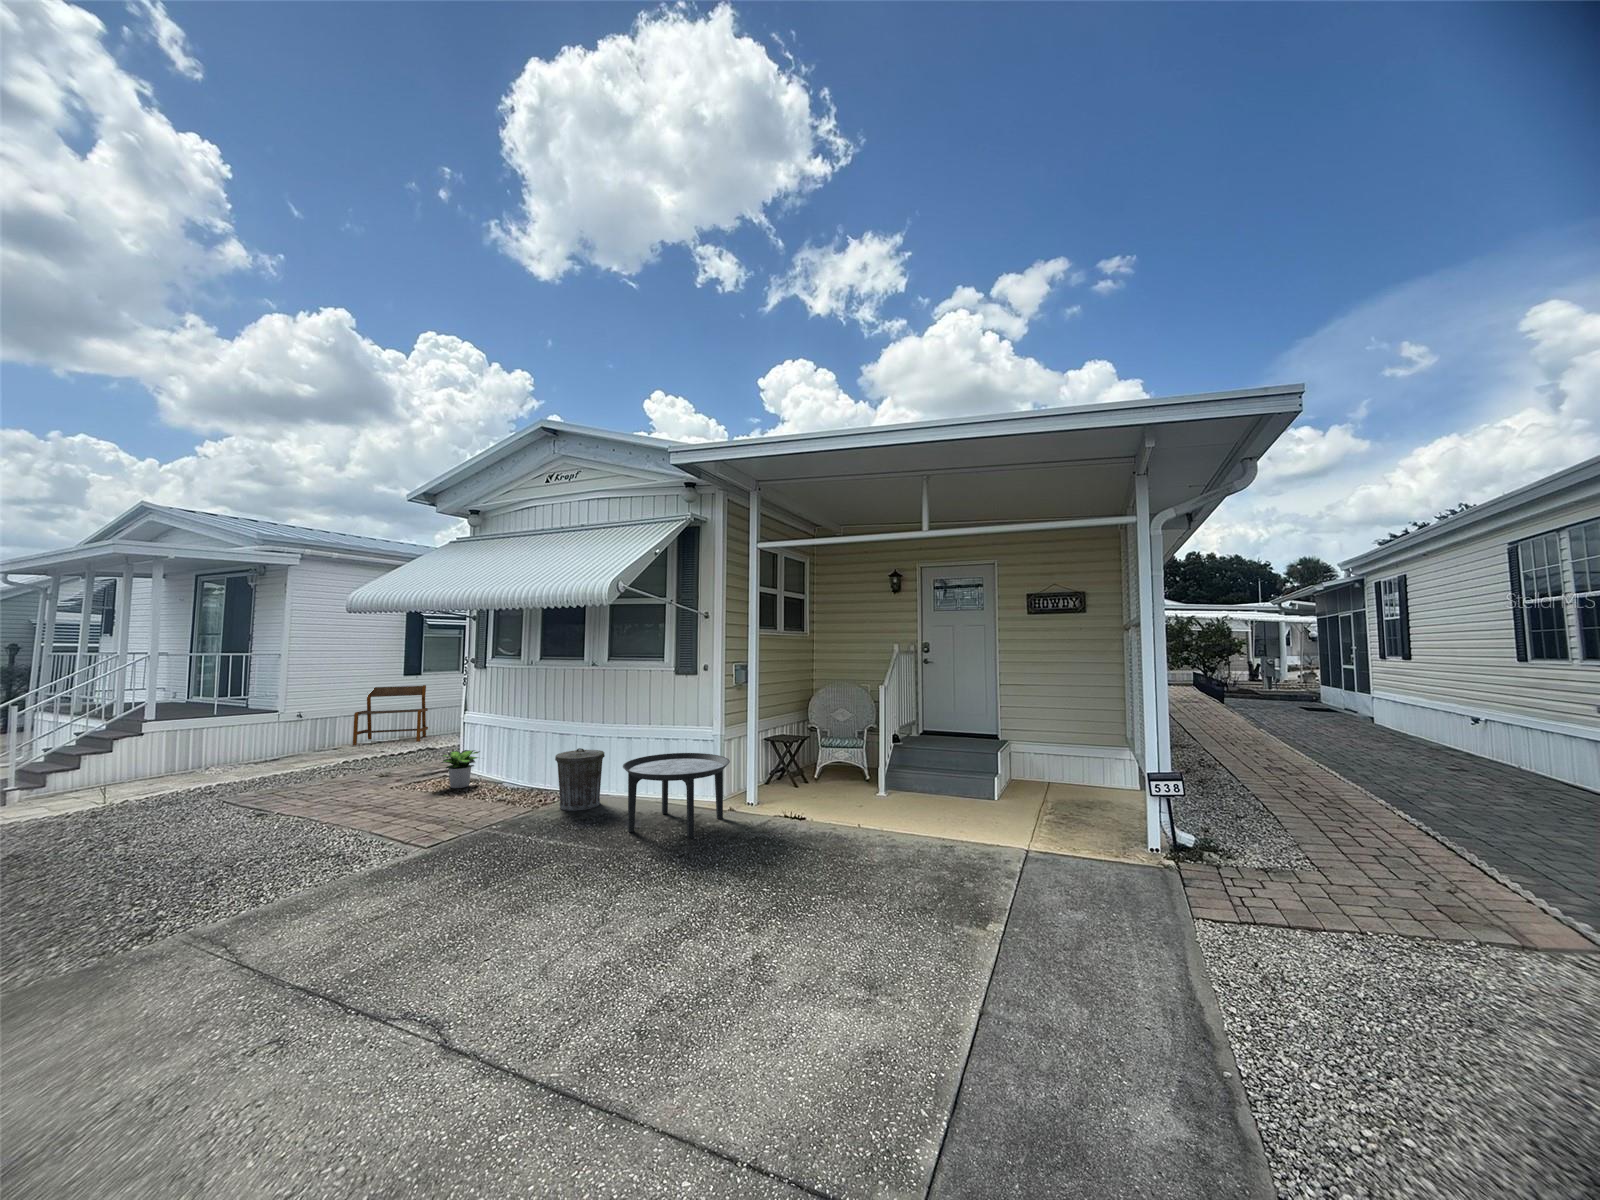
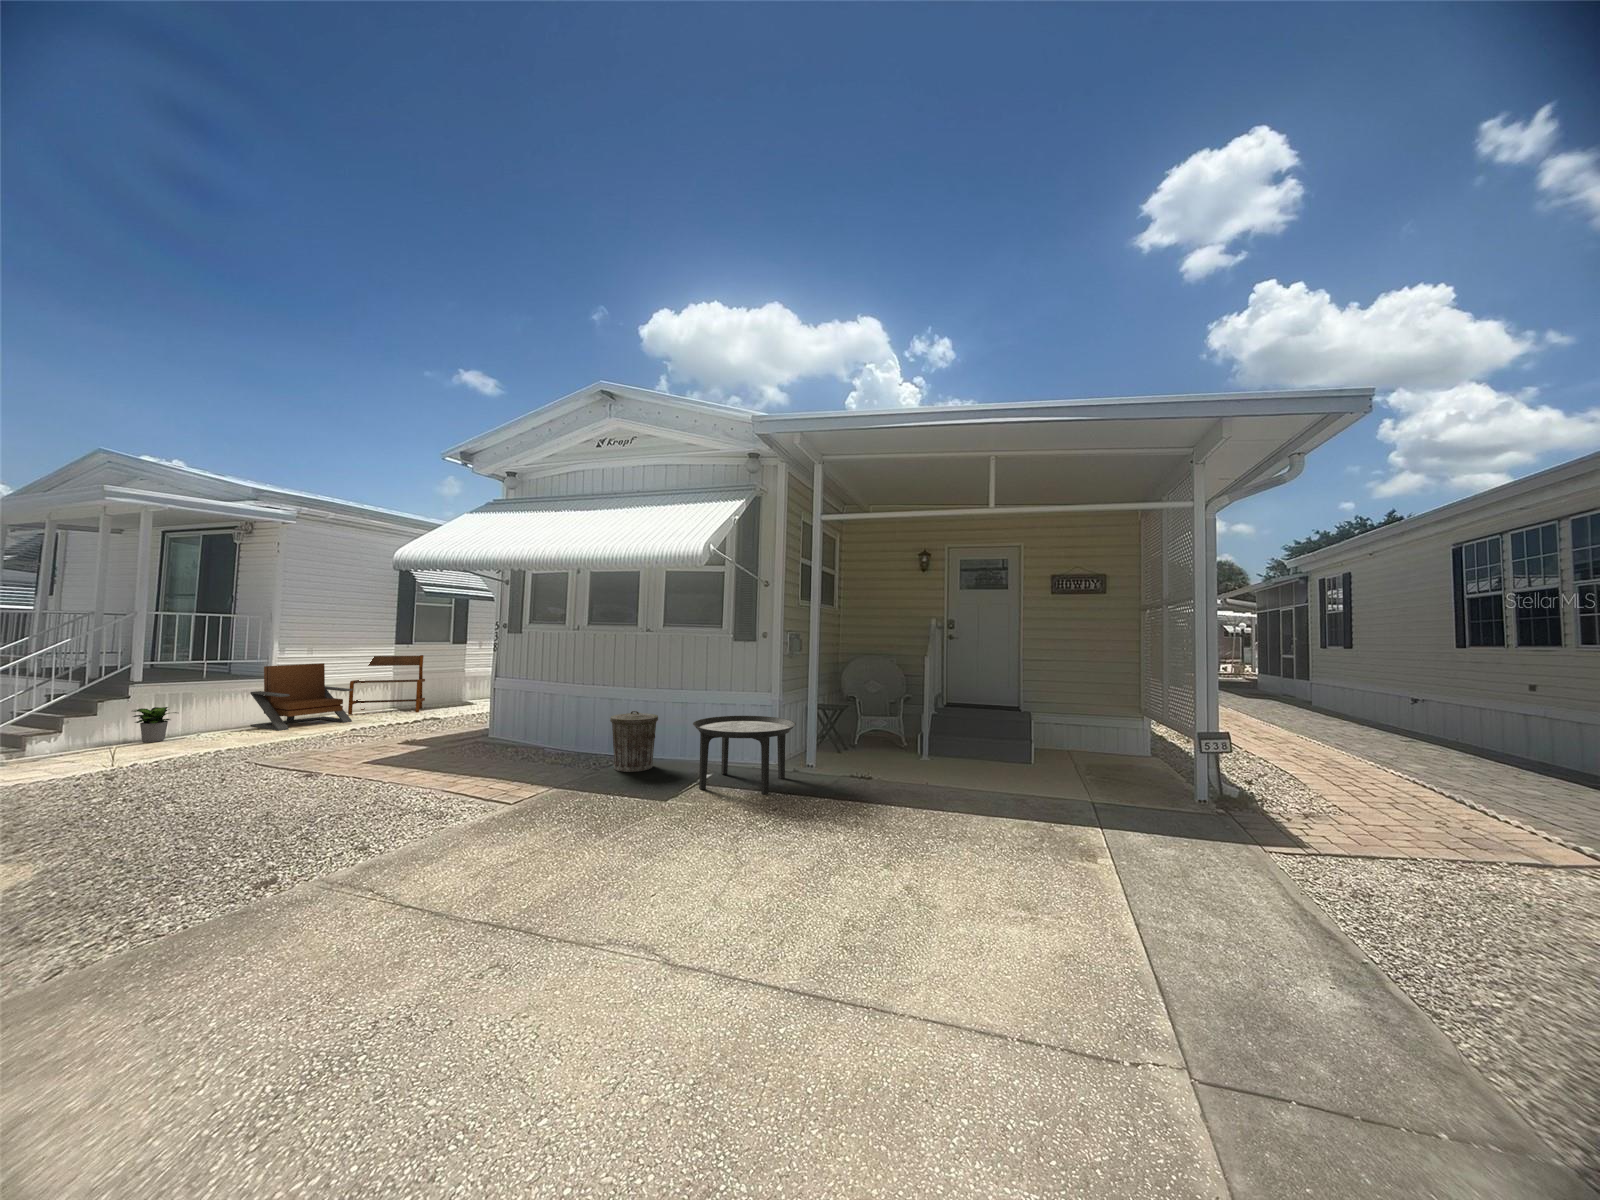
lounge chair: none [256,697,351,764] -> present [250,663,353,731]
potted plant: present [441,750,480,788] -> present [133,707,177,742]

